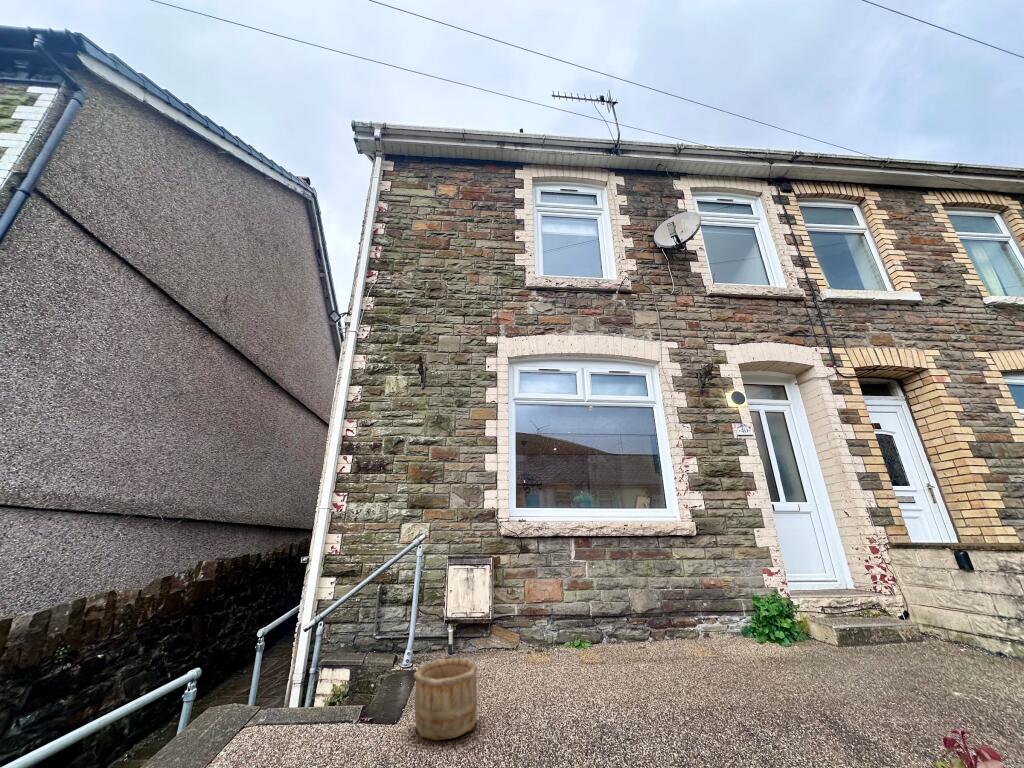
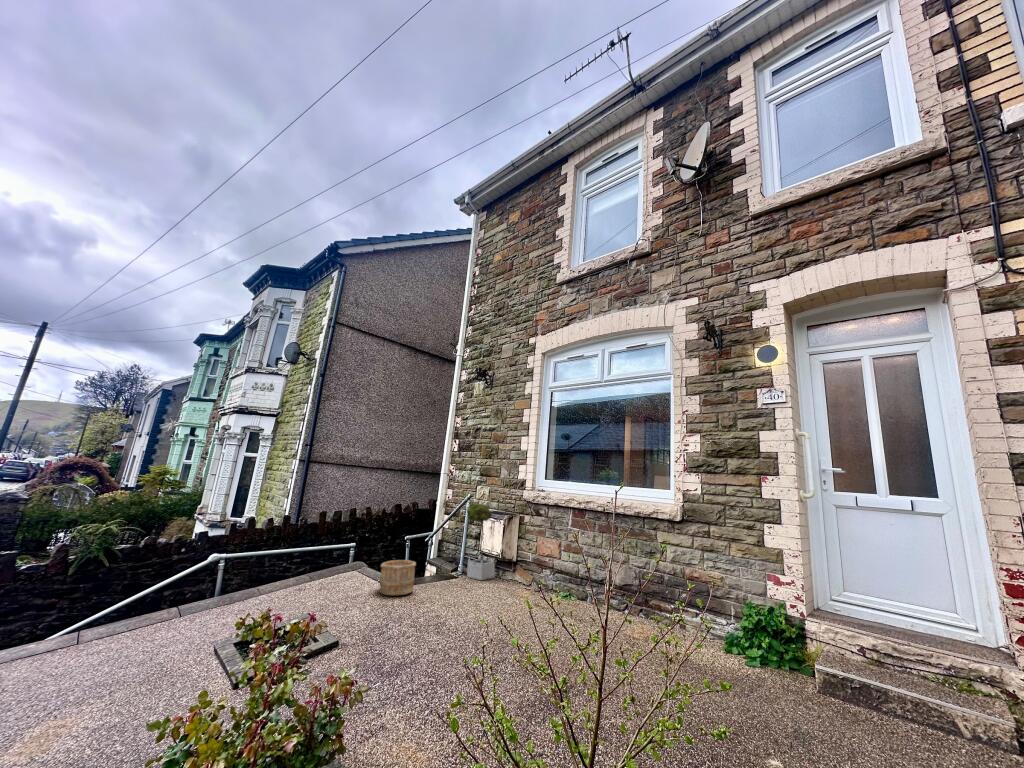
potted tree: none [430,546,473,666] -> present [467,502,495,580]

